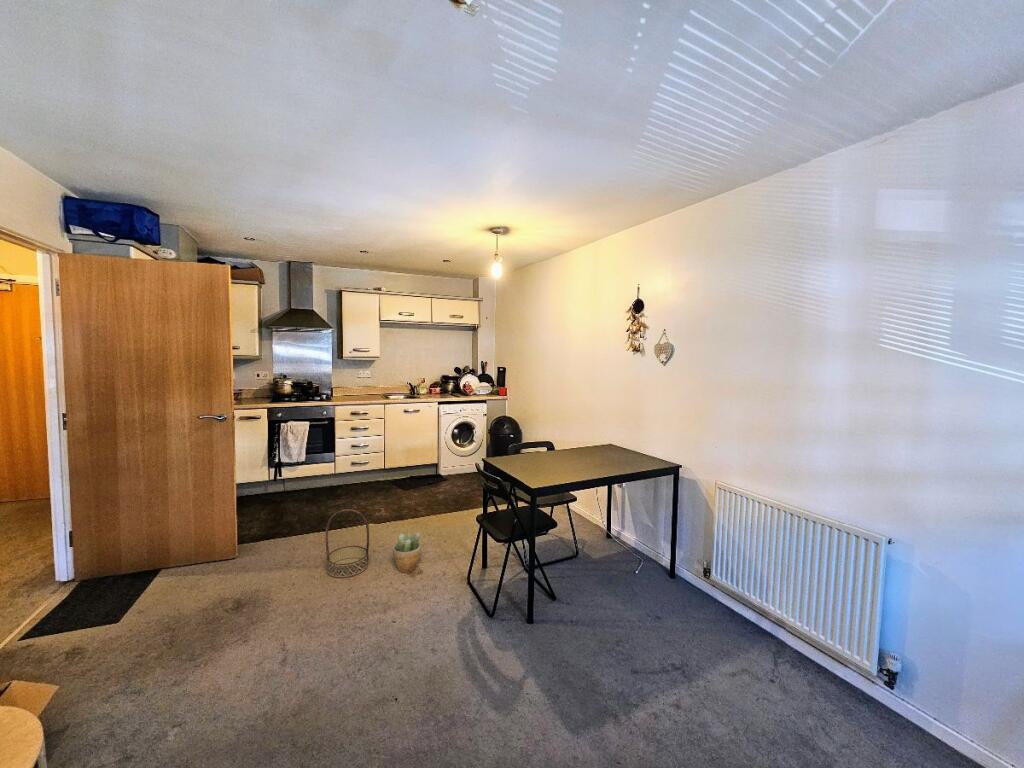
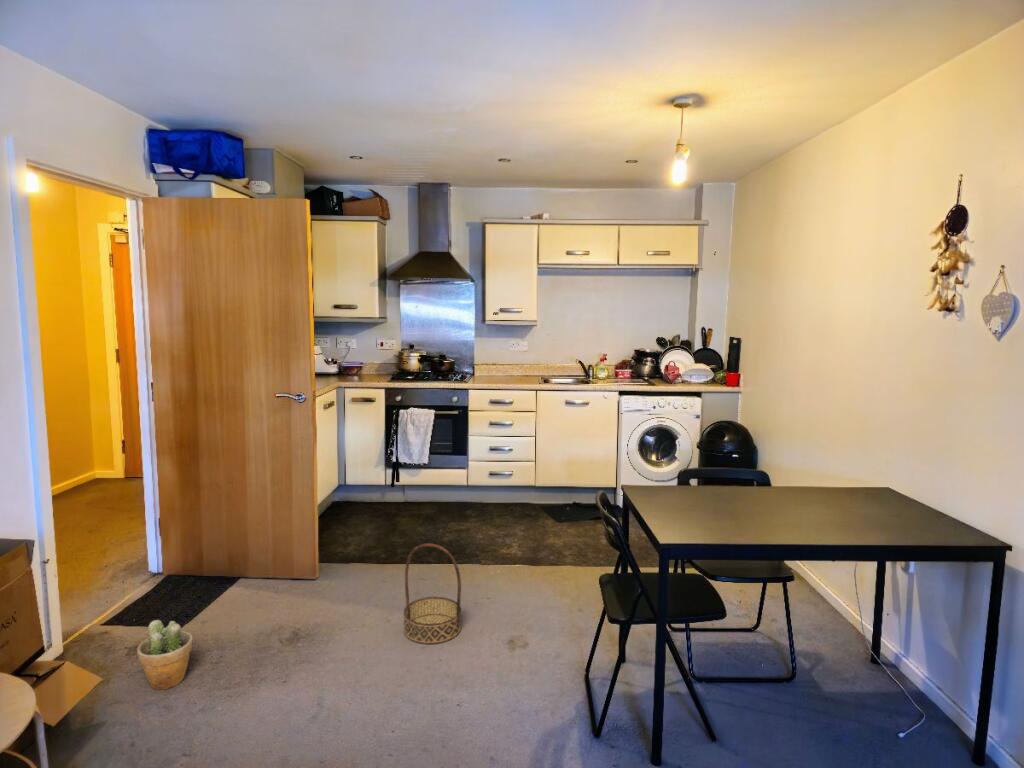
potted plant: present [393,533,421,573] -> present [137,620,192,690]

